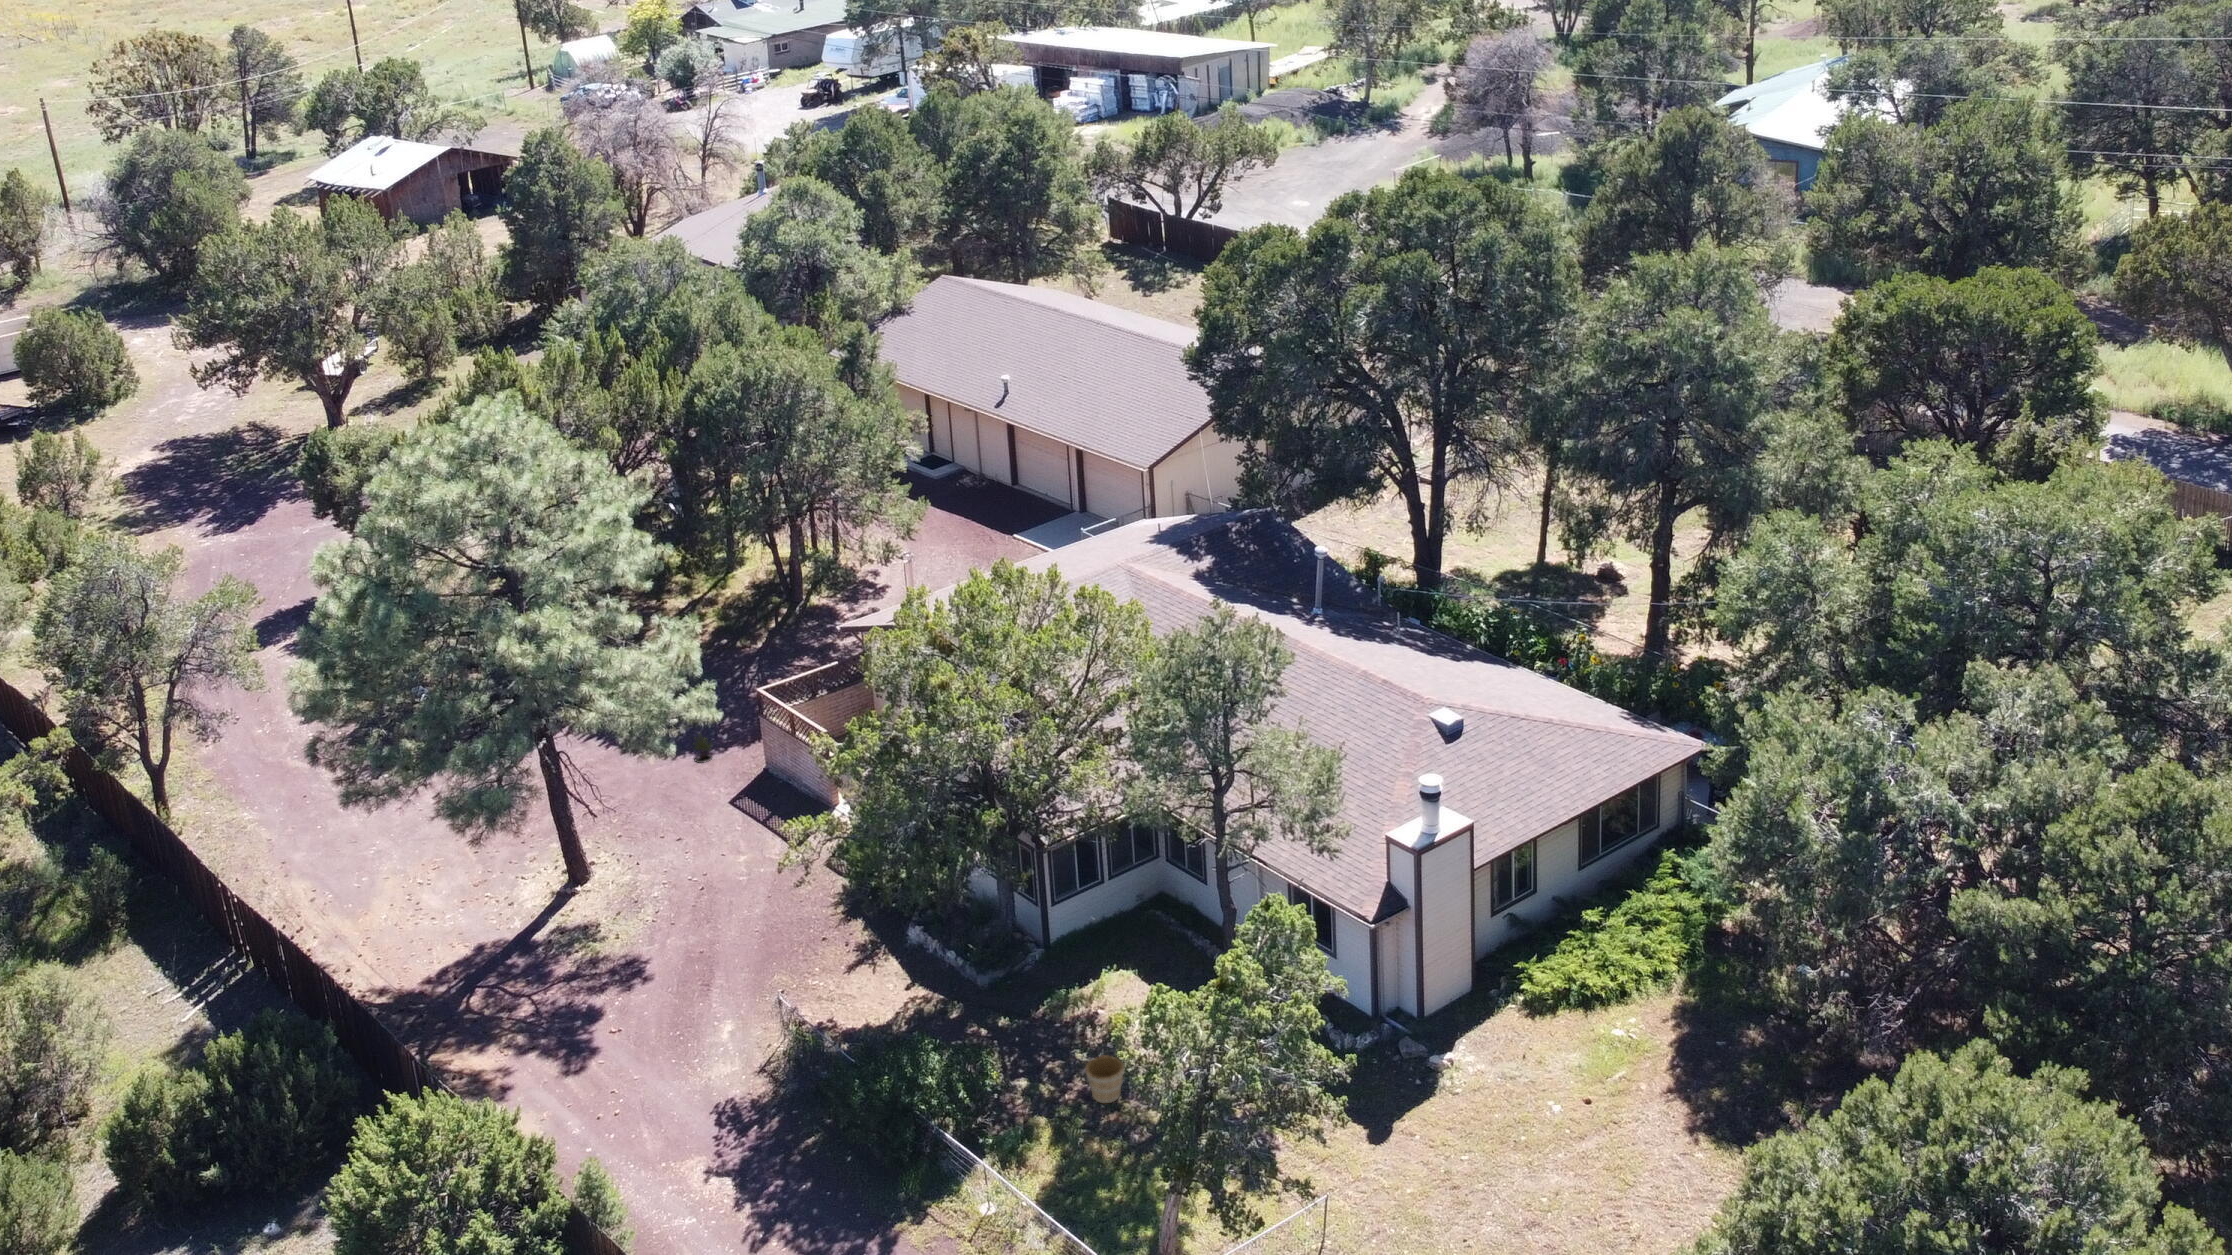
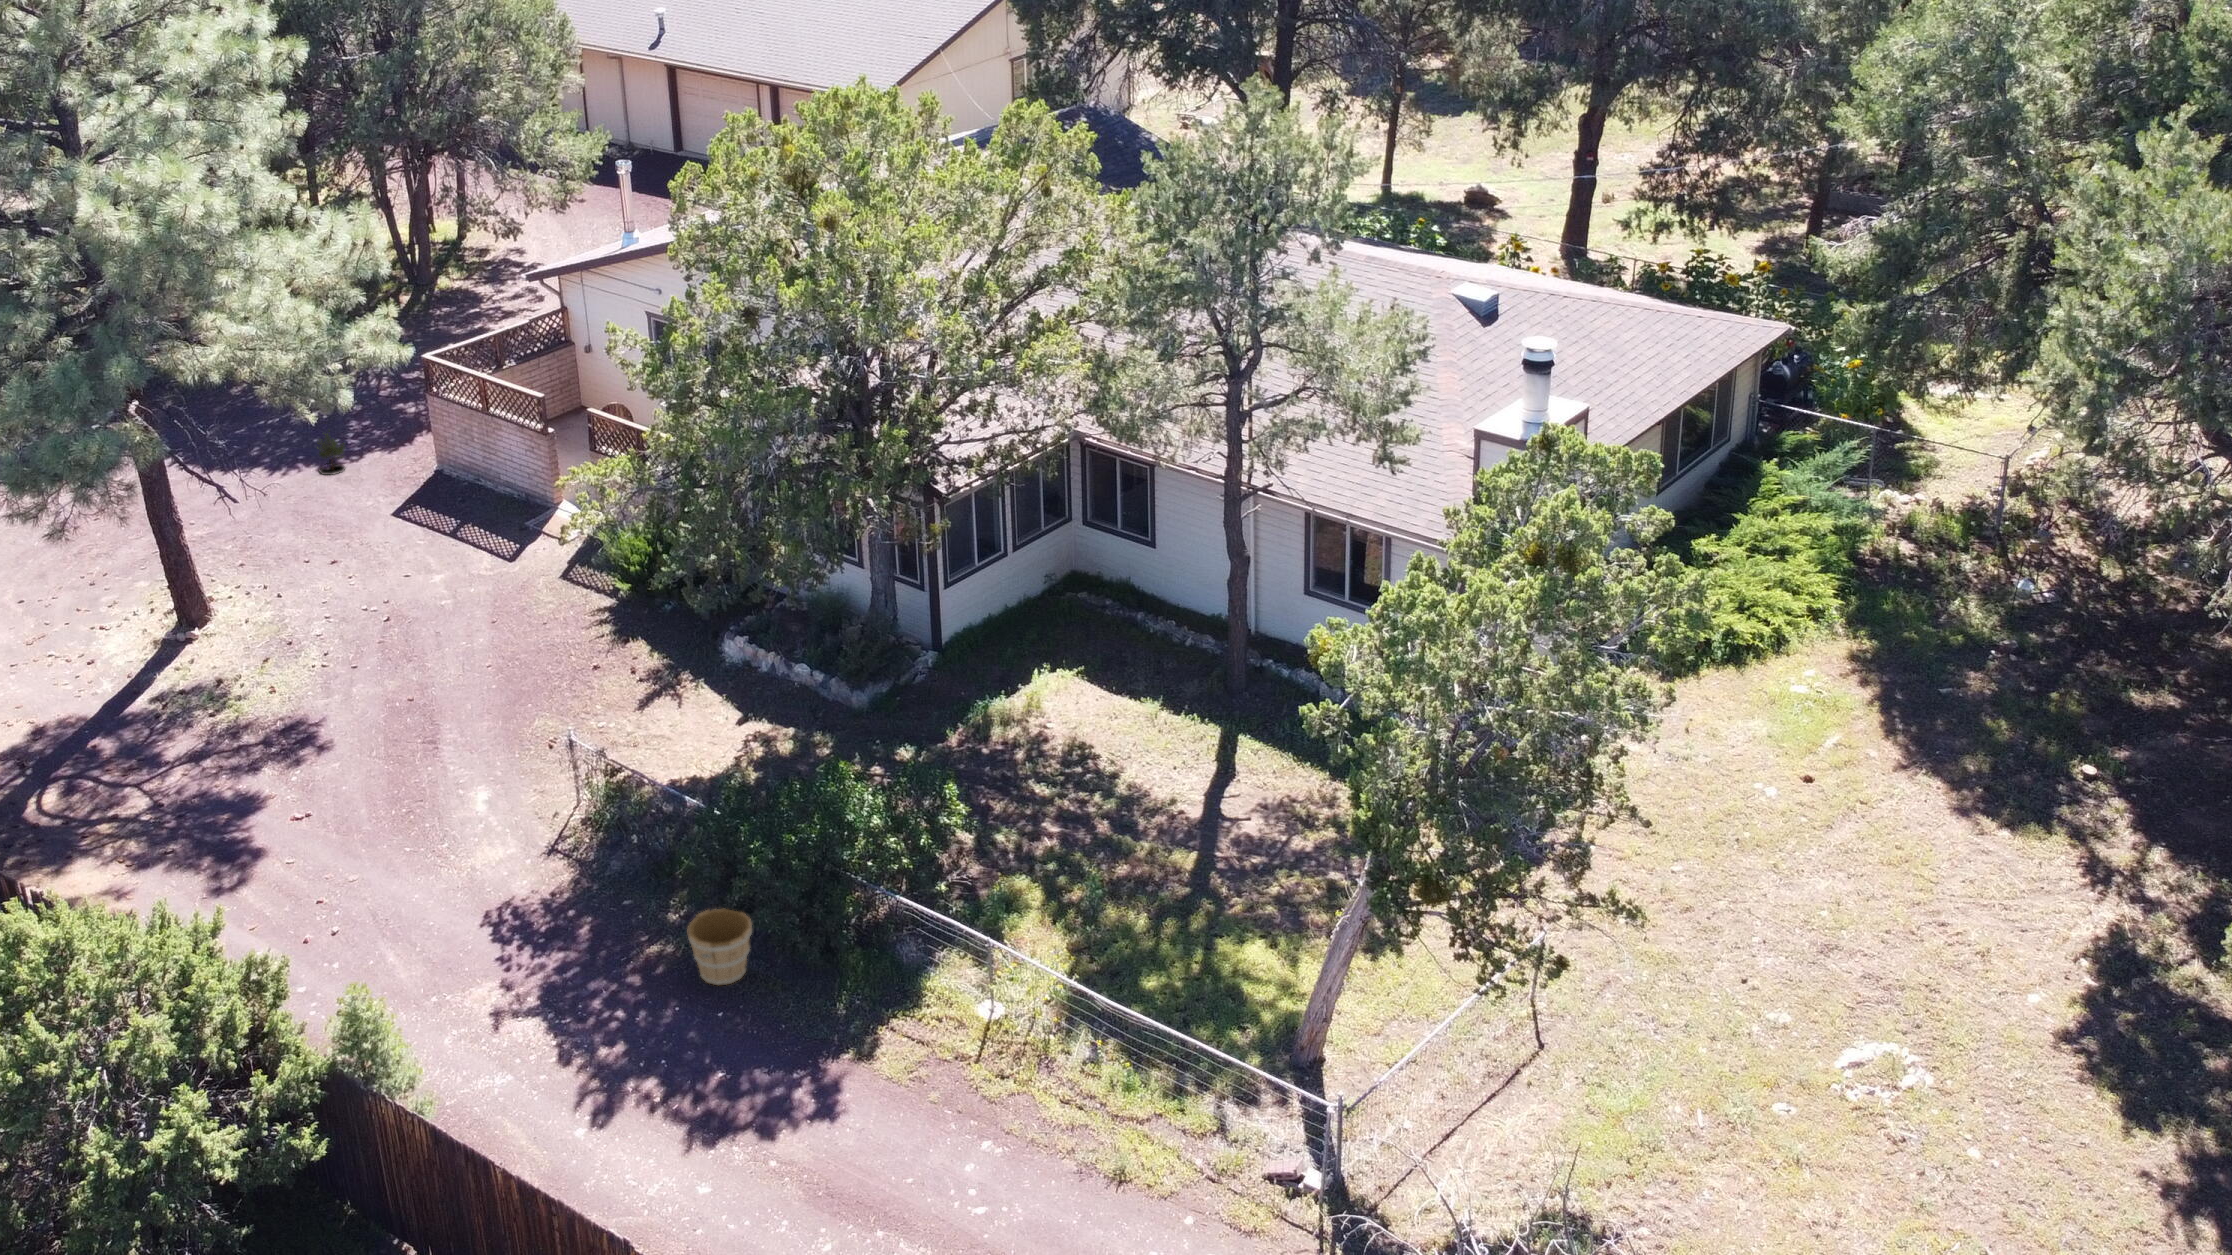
wooden bucket: present [1086,1055,1124,1103] -> present [687,909,752,985]

